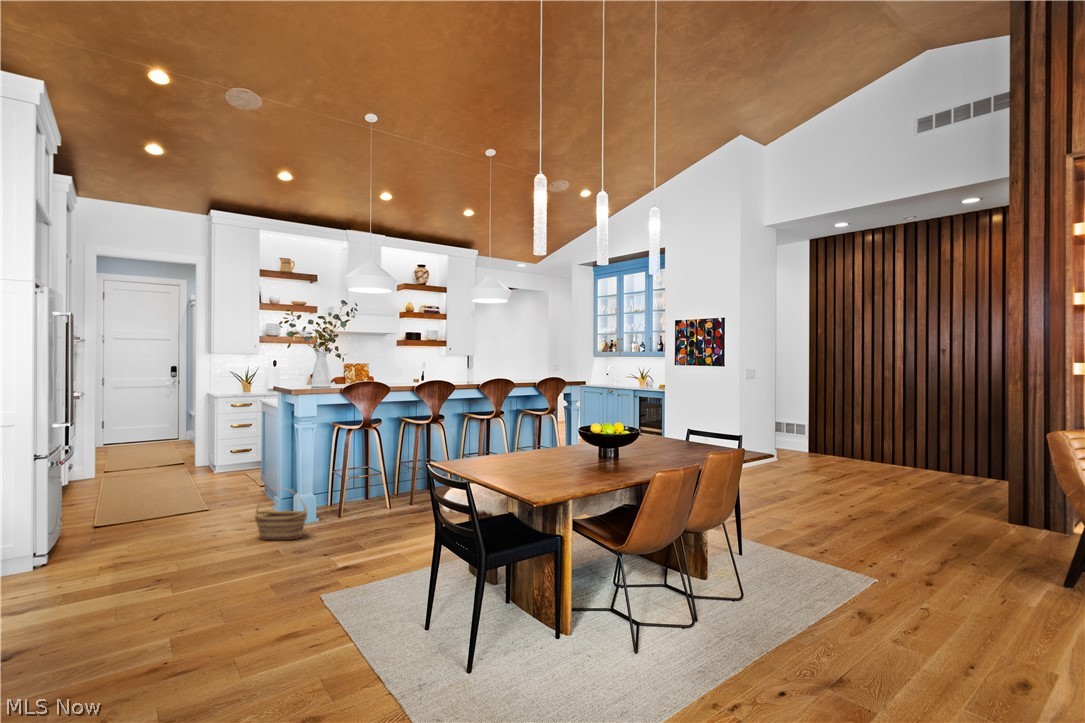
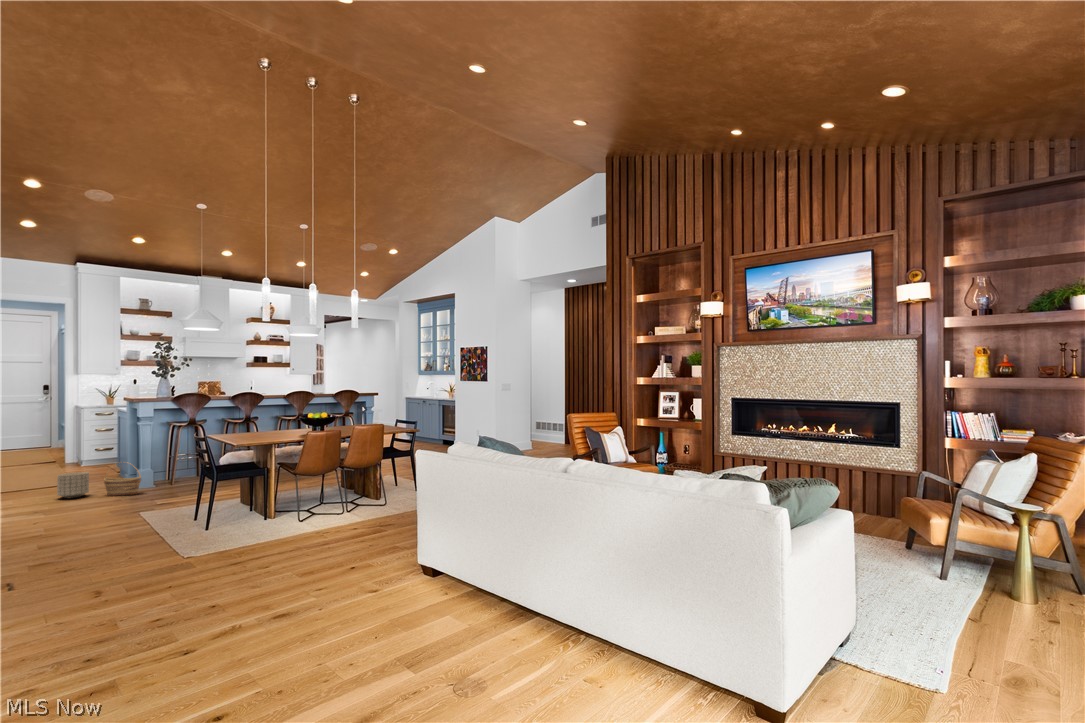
planter: none [190,502,234,545] -> present [57,472,89,498]

